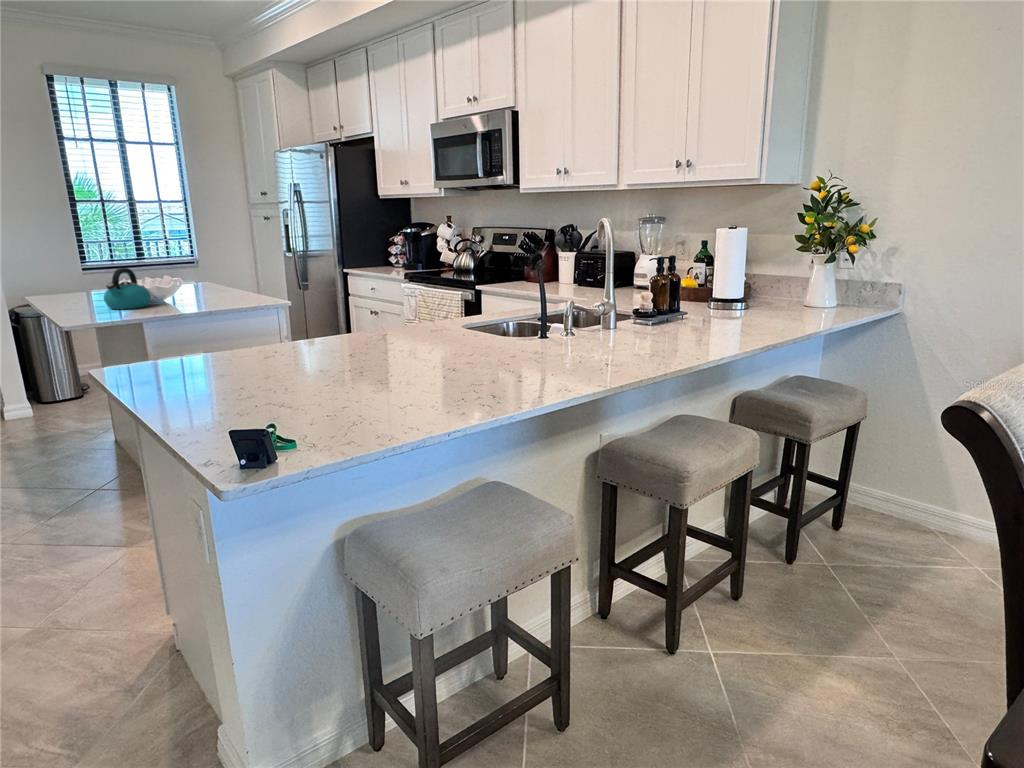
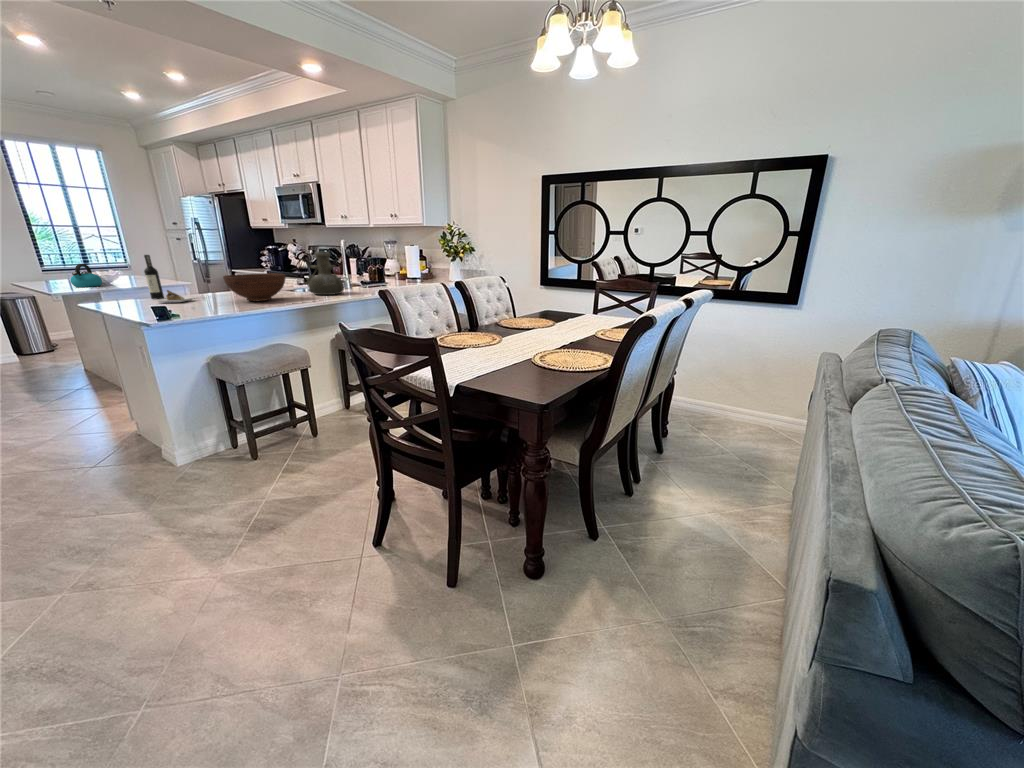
vase: none [545,254,645,362] -> present [306,251,344,295]
wine bottle: none [217,266,318,385] -> present [144,255,196,302]
fruit bowl: none [387,311,526,388] -> present [223,273,286,301]

